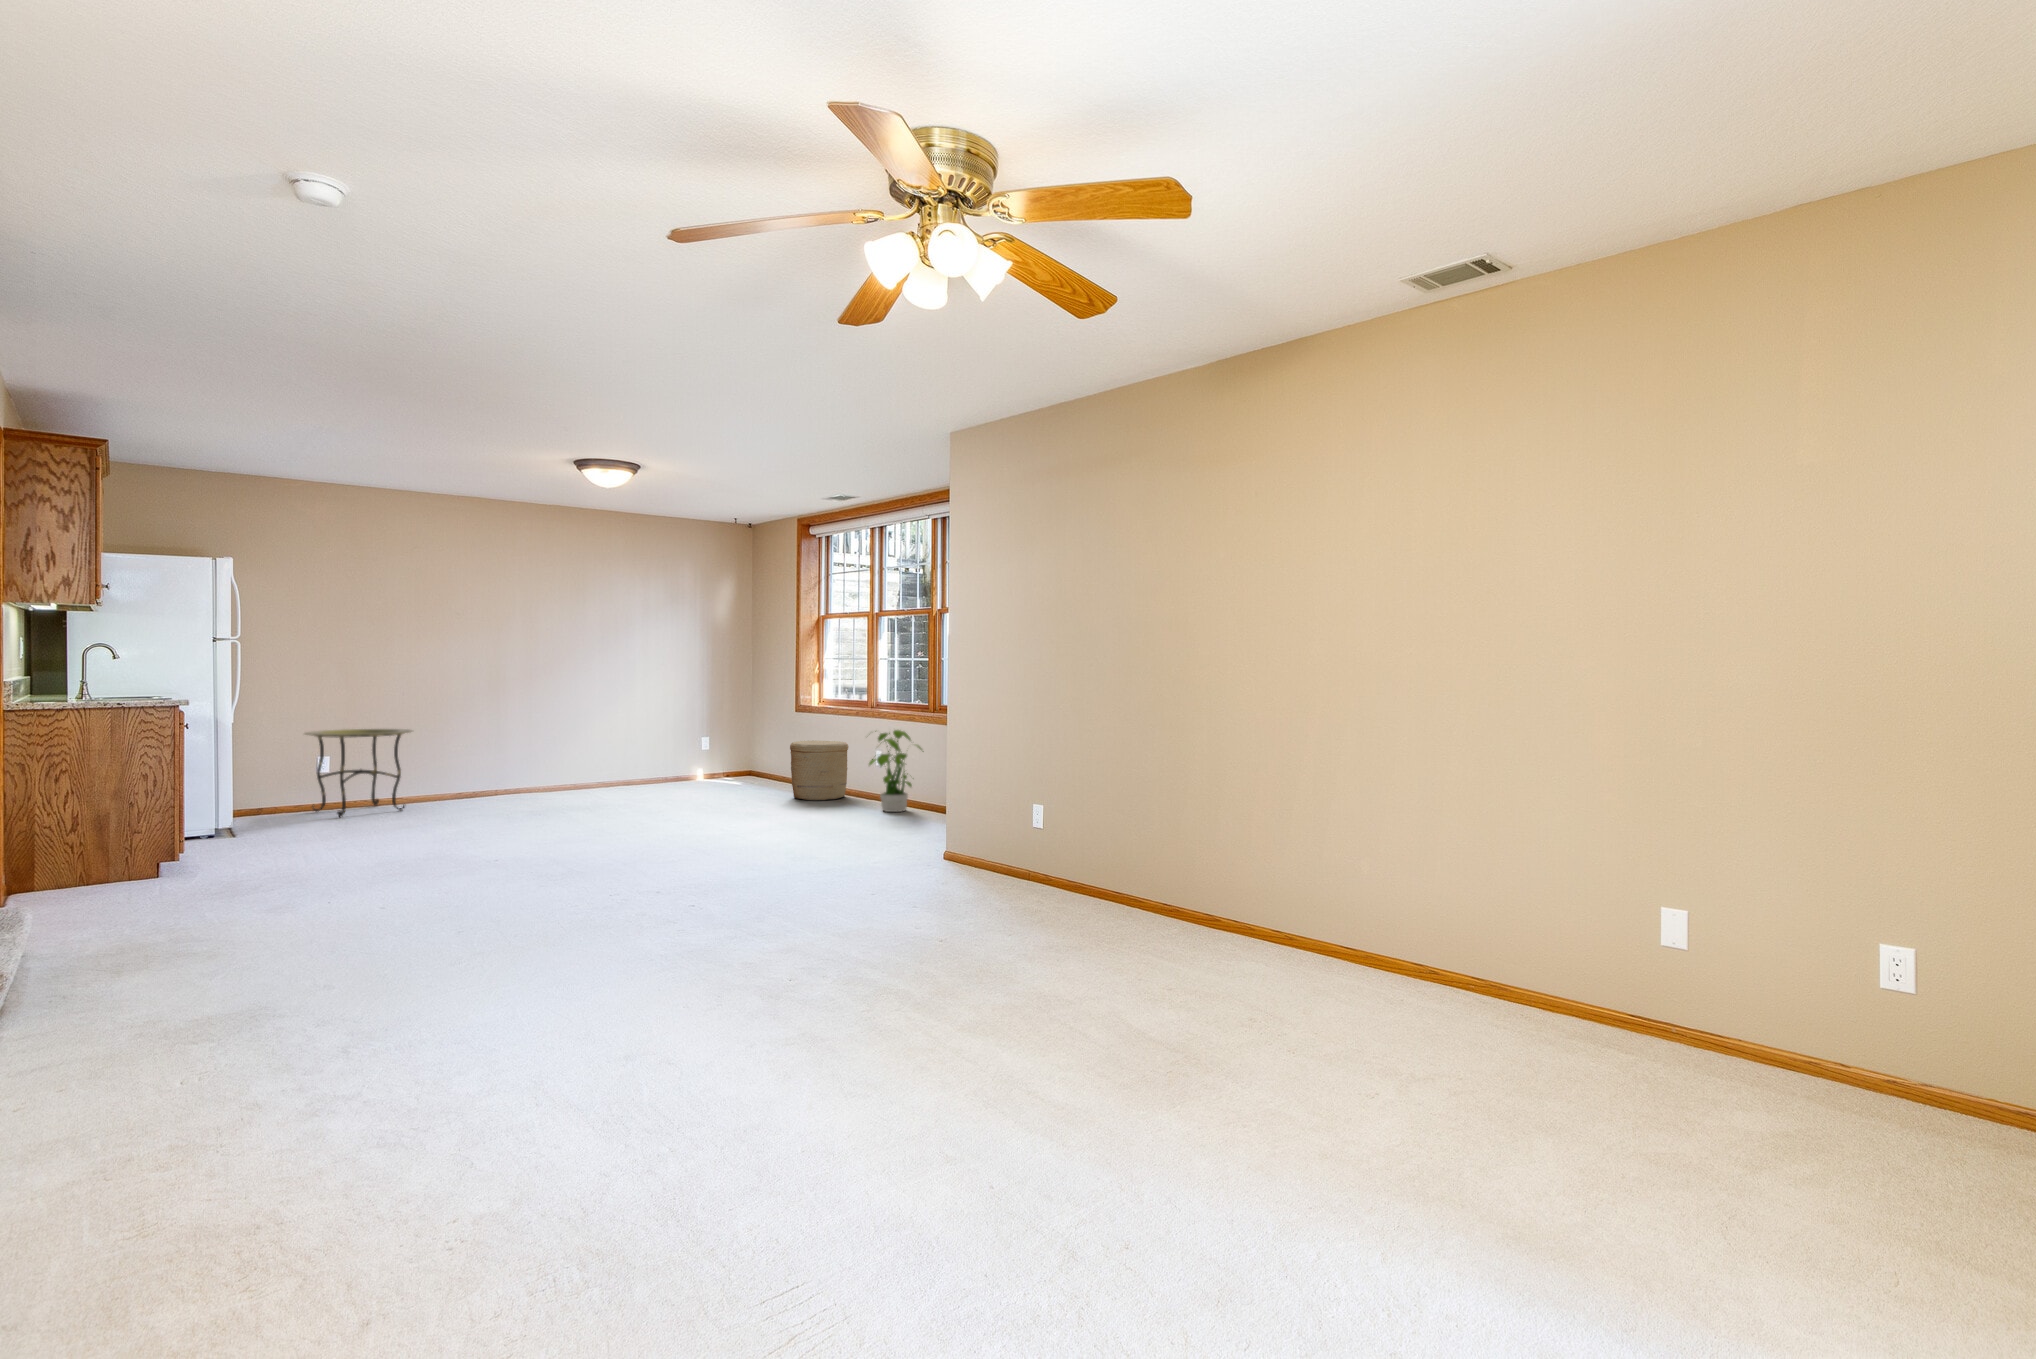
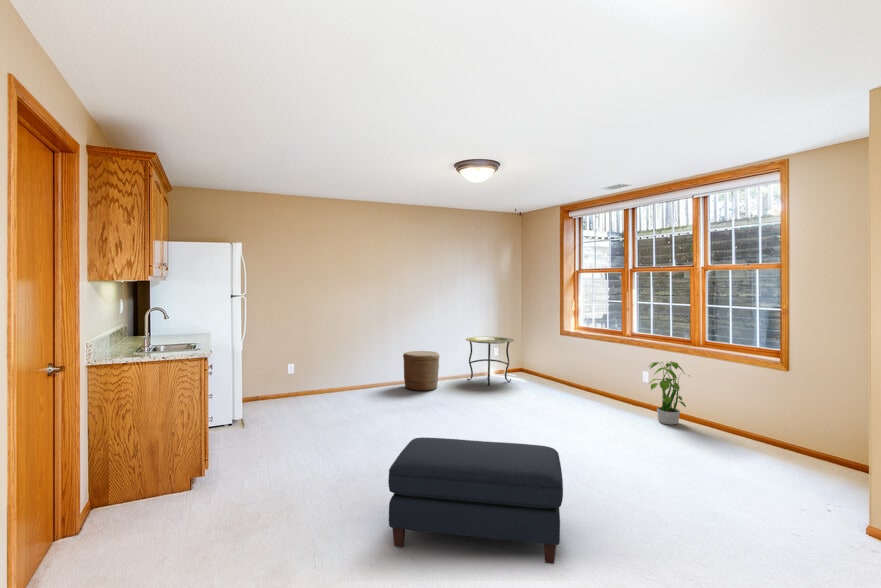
side table: present [305,729,412,817] -> present [466,337,514,386]
woven basket: present [790,740,848,800] -> present [403,351,439,391]
ottoman: none [415,792,640,895] -> present [388,437,563,564]

